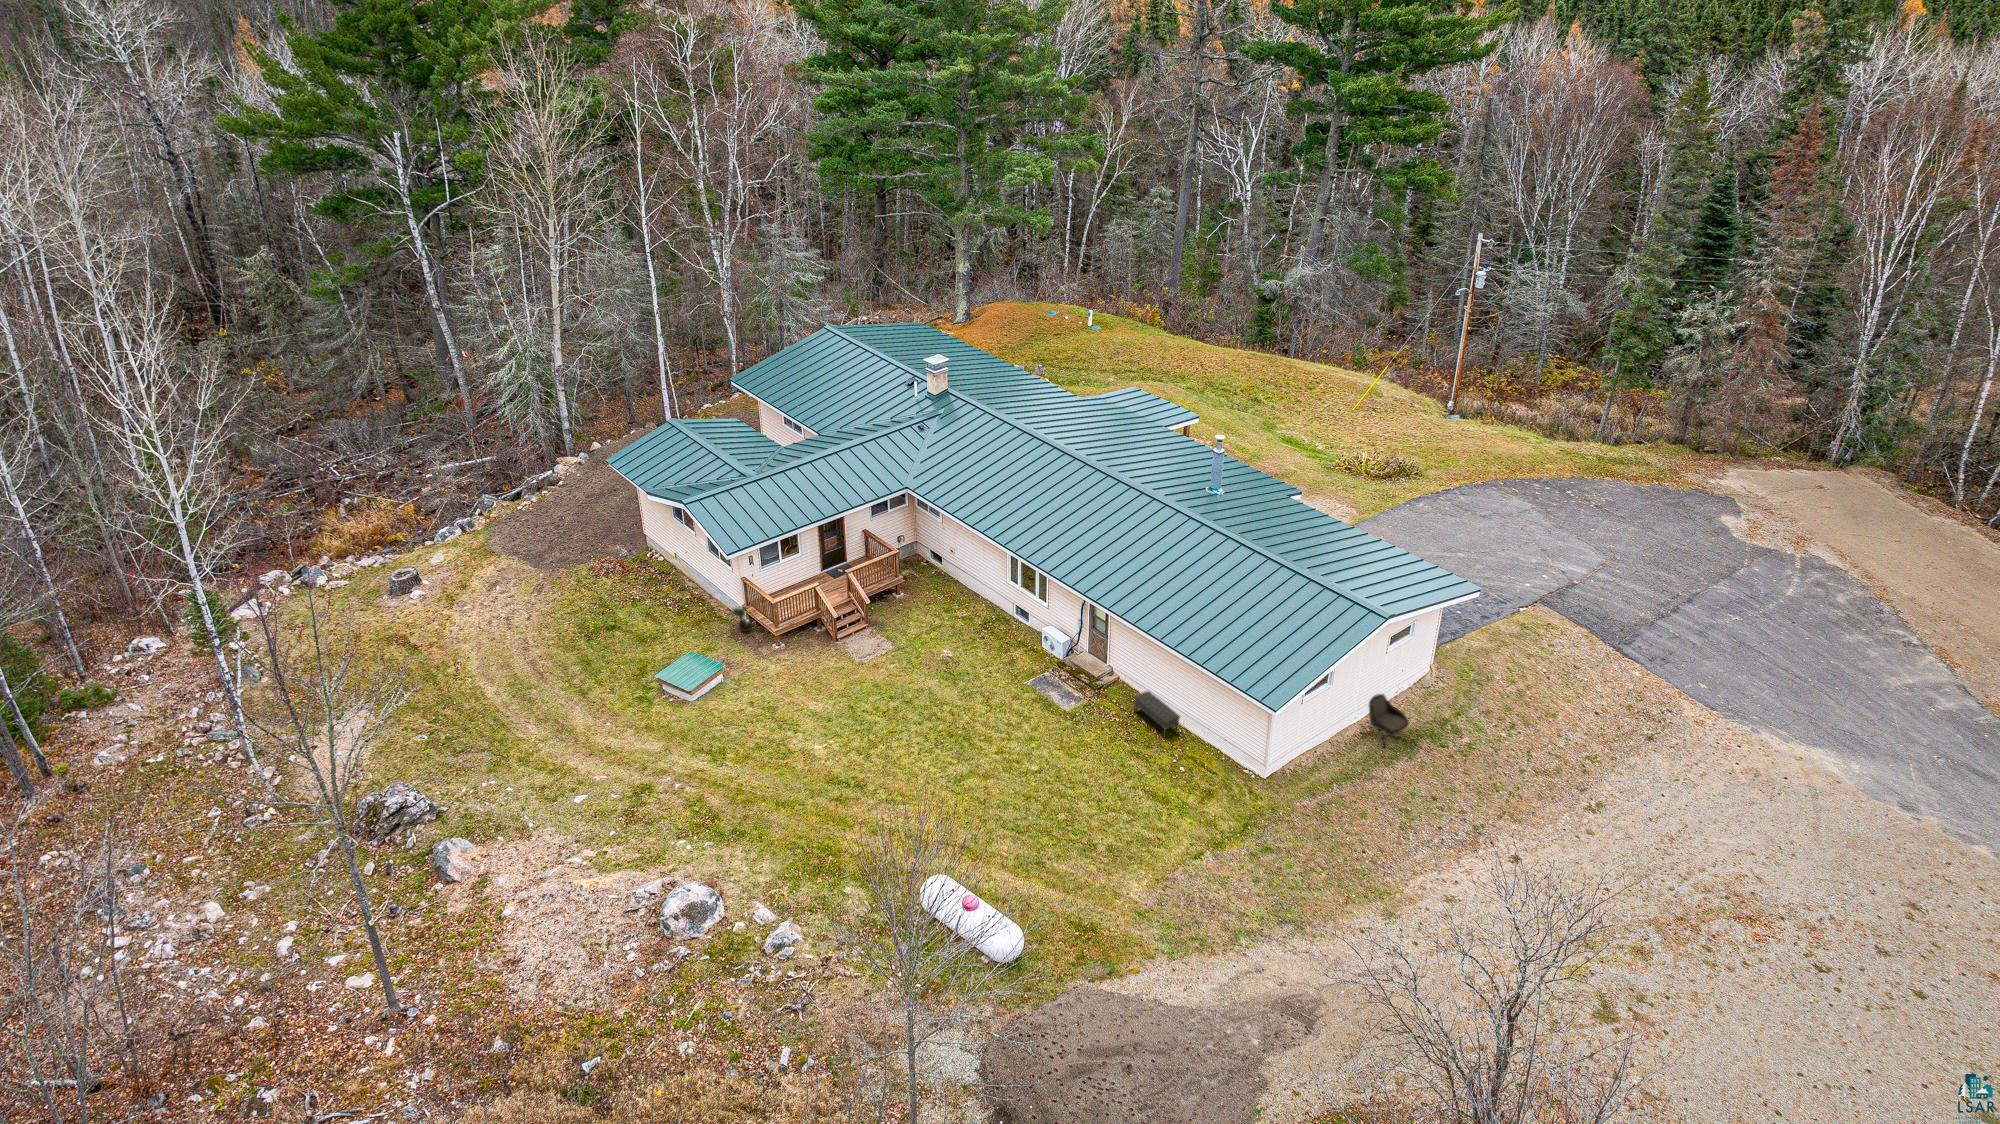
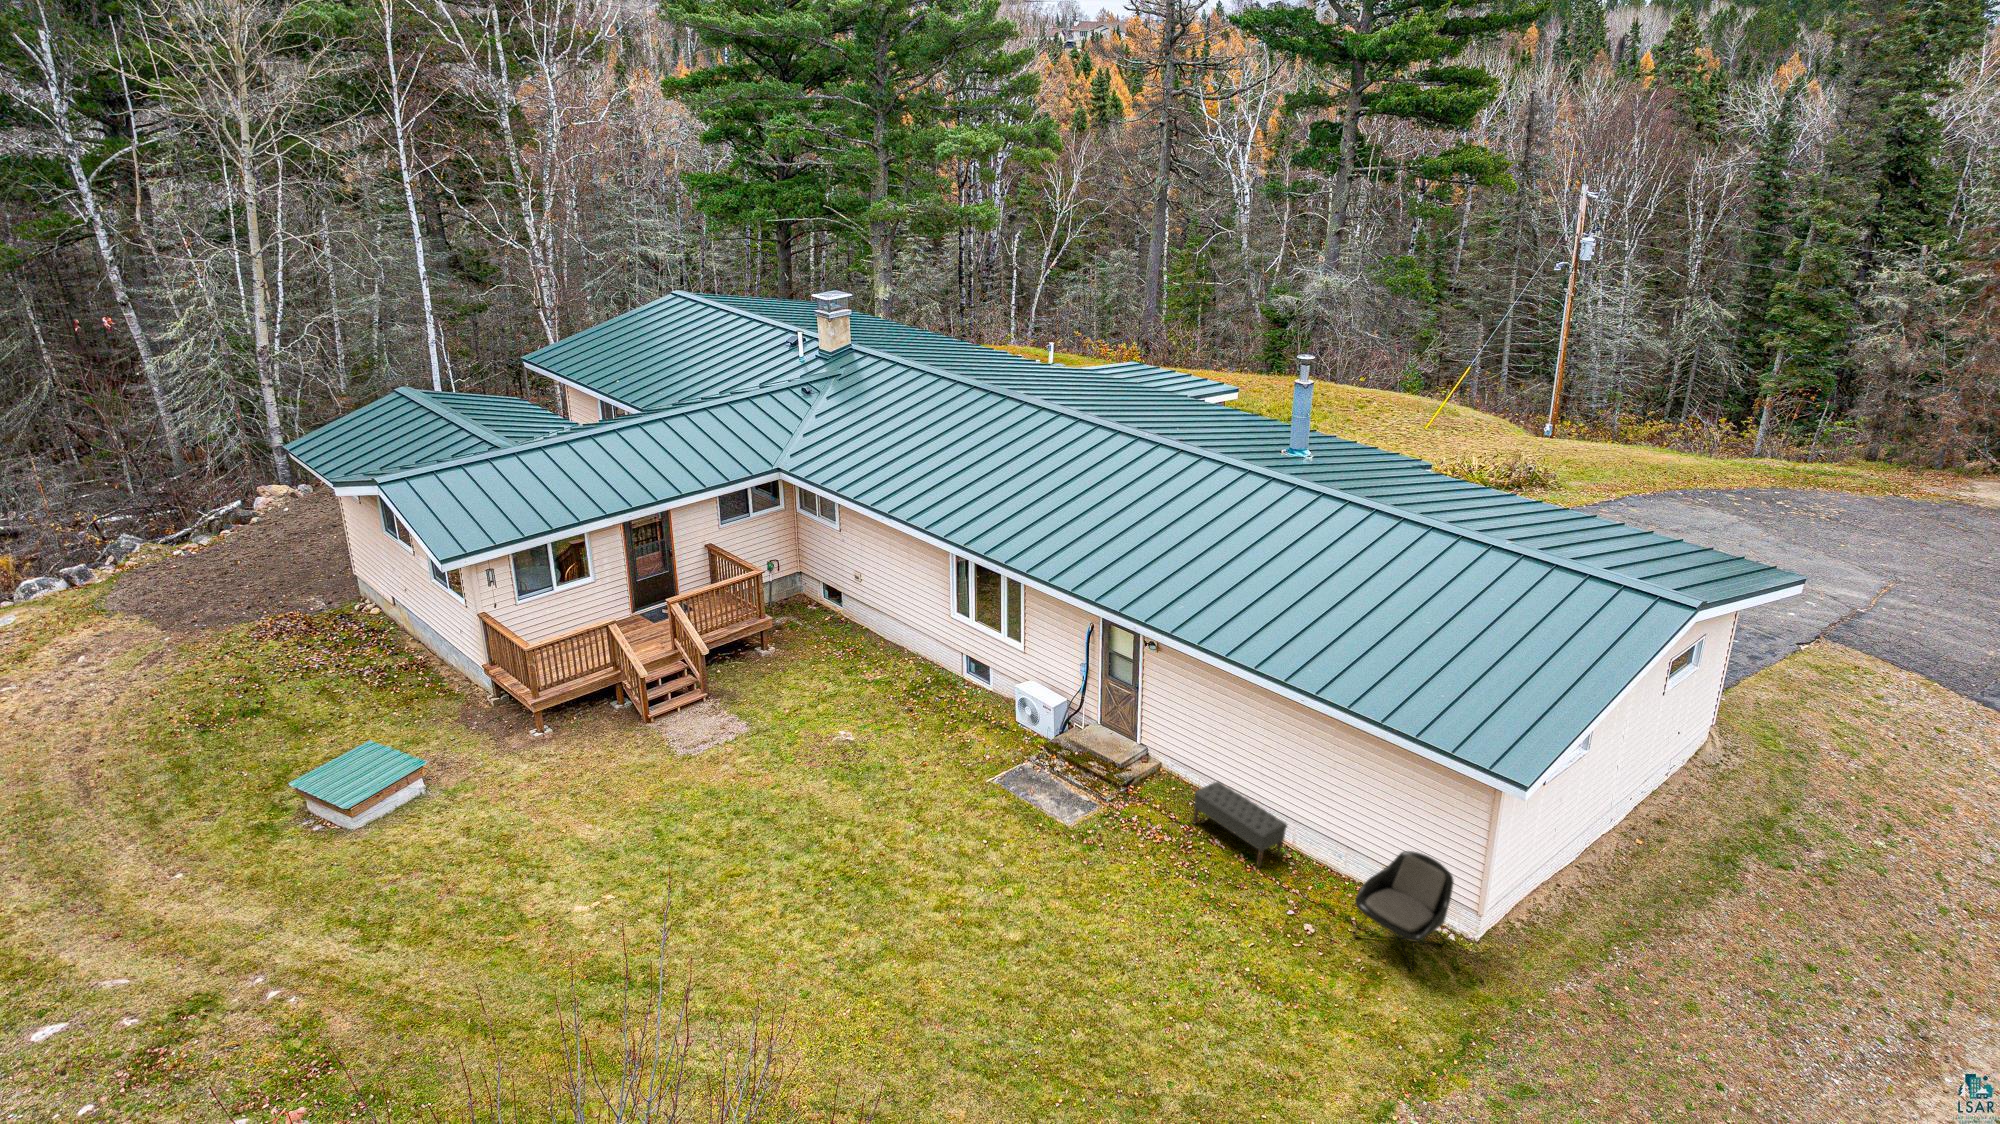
potted tree: present [732,607,753,632] -> none [457,658,502,710]
lounge chair: present [1368,694,1409,736] -> present [1354,851,1454,972]

